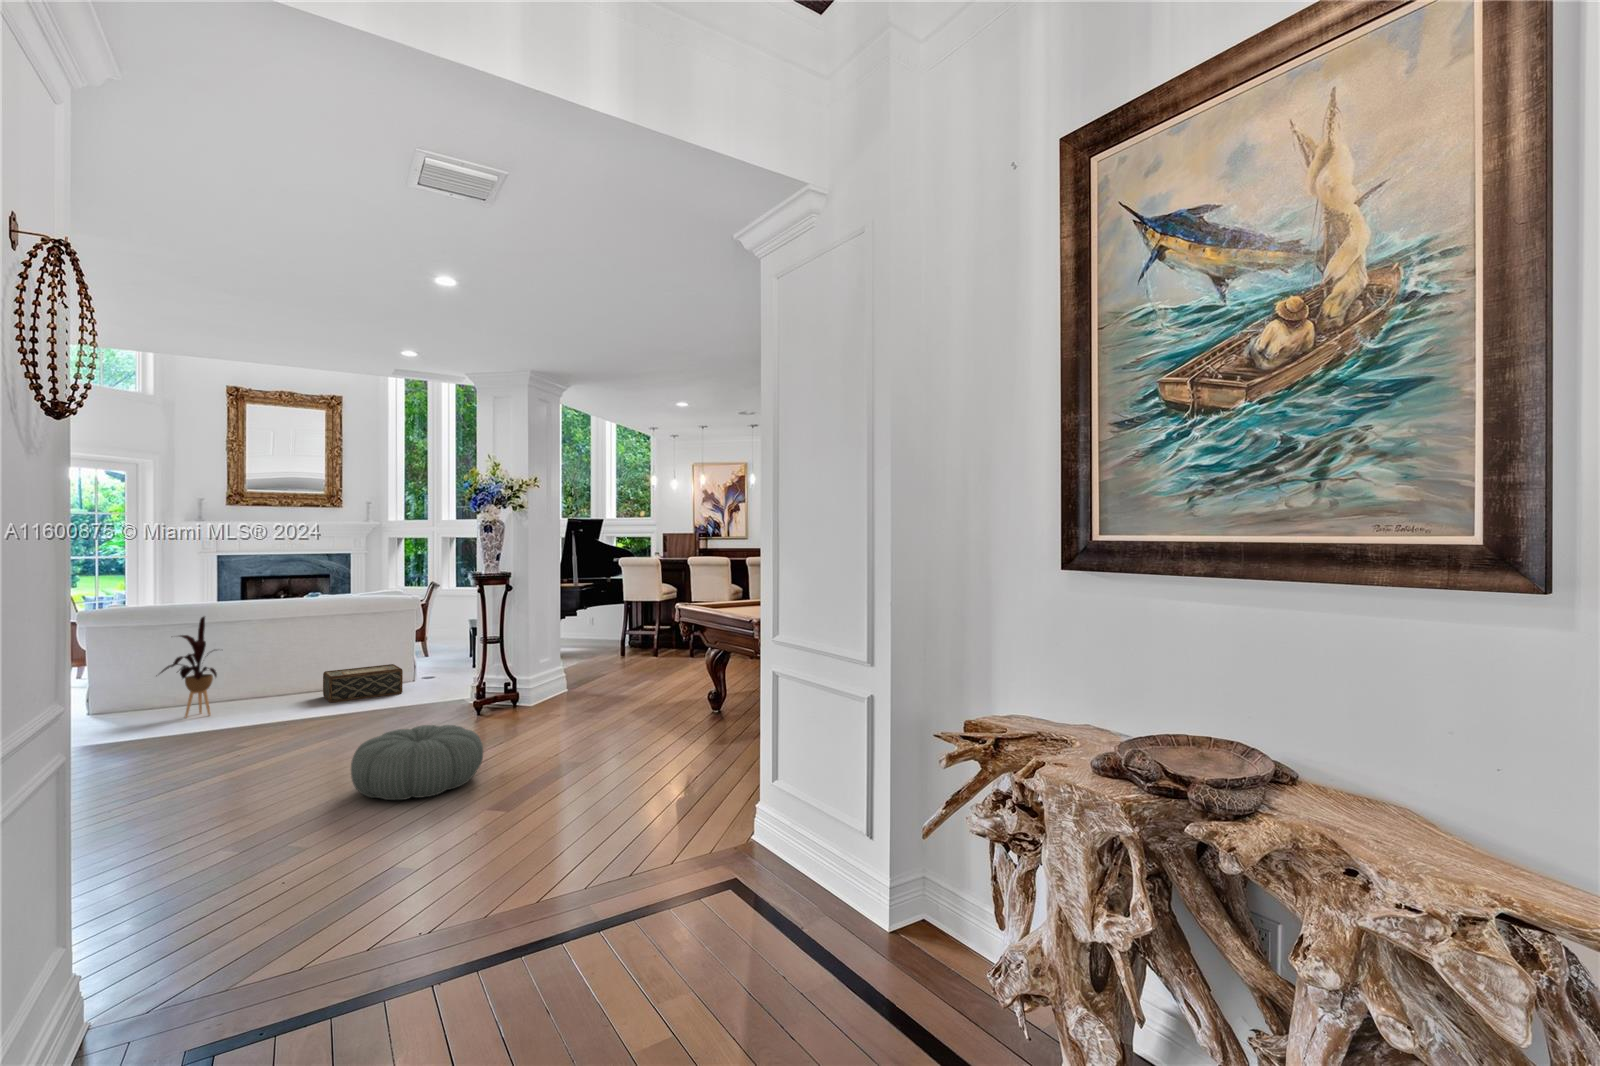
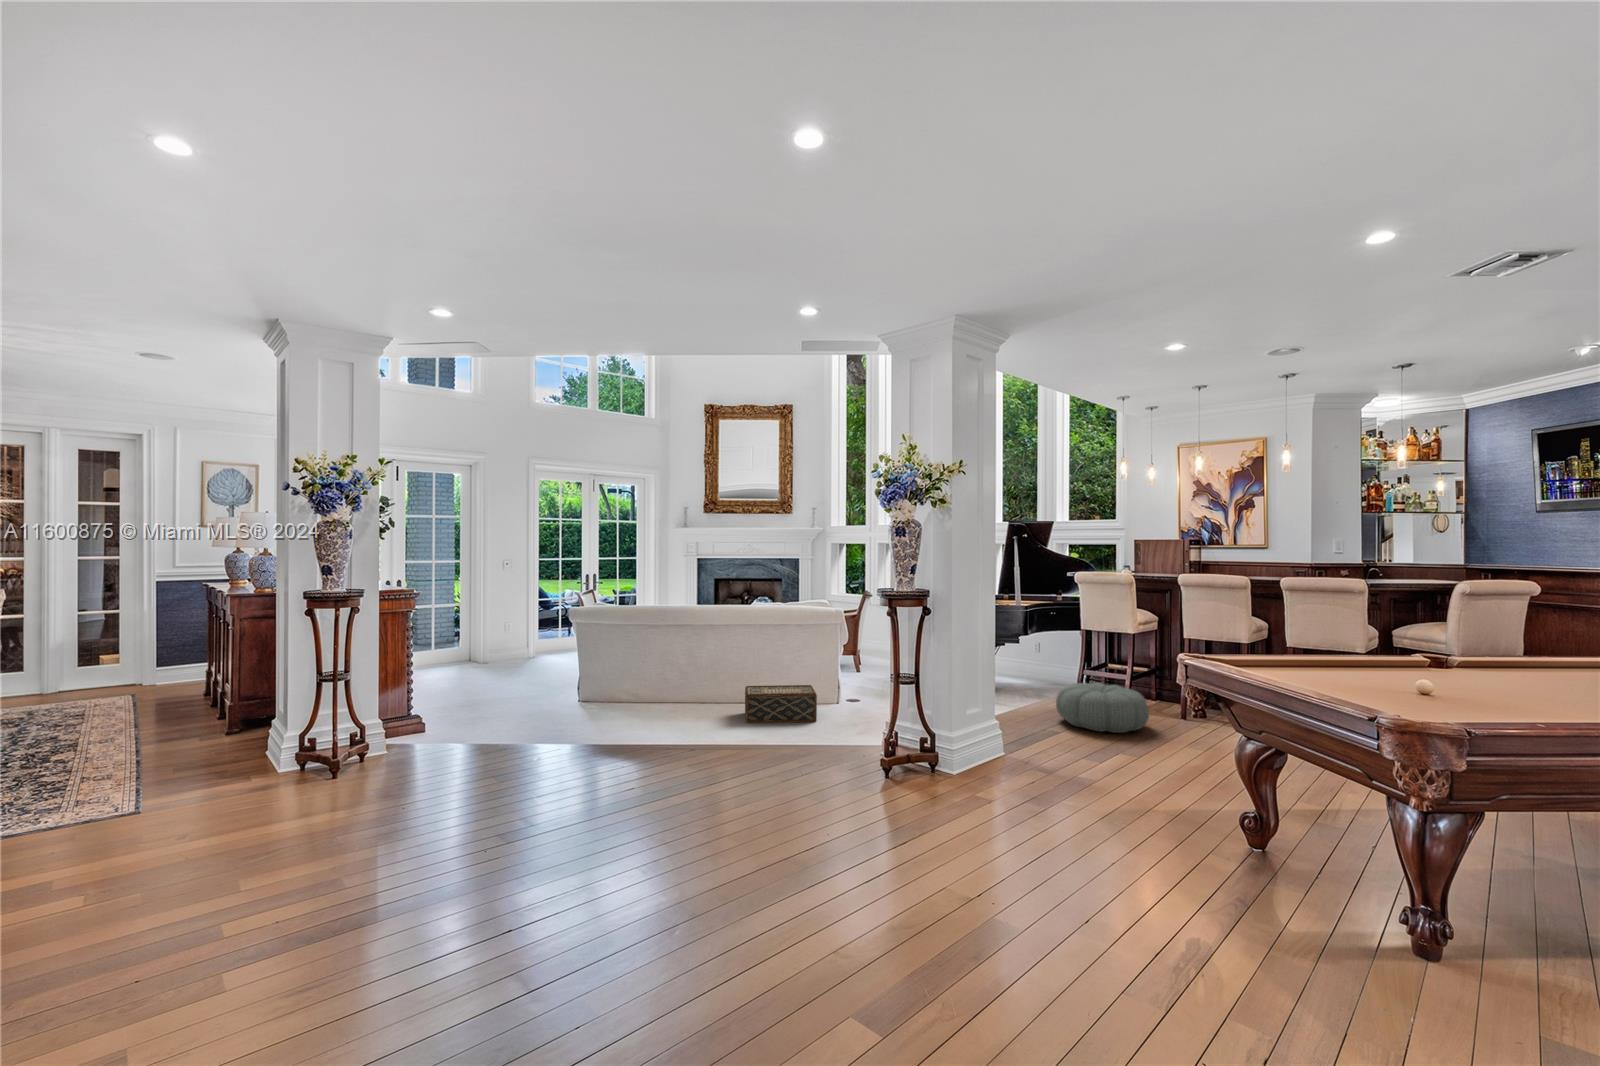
house plant: present [160,617,217,718] -> none [605,620,659,721]
pouf: present [351,725,483,800] -> present [1056,683,1149,733]

